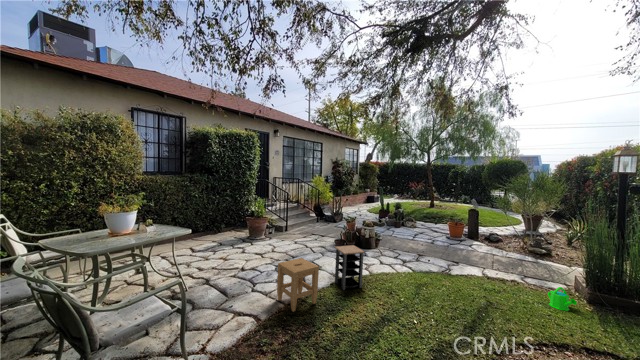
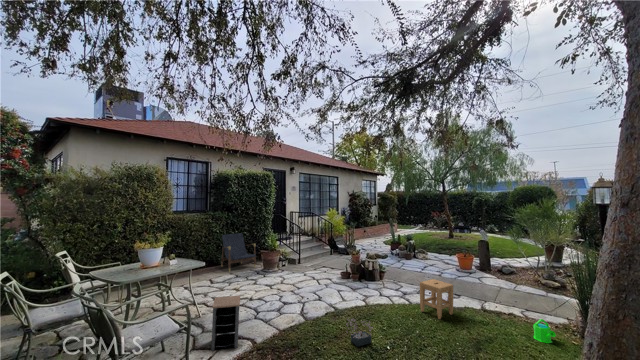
lounge chair: none [202,198,241,240] -> present [221,233,256,272]
side table: present [335,245,364,290] -> present [211,296,240,351]
stool: present [277,258,319,312] -> present [420,279,453,319]
decorative plant: none [365,290,394,322] -> present [346,318,373,347]

